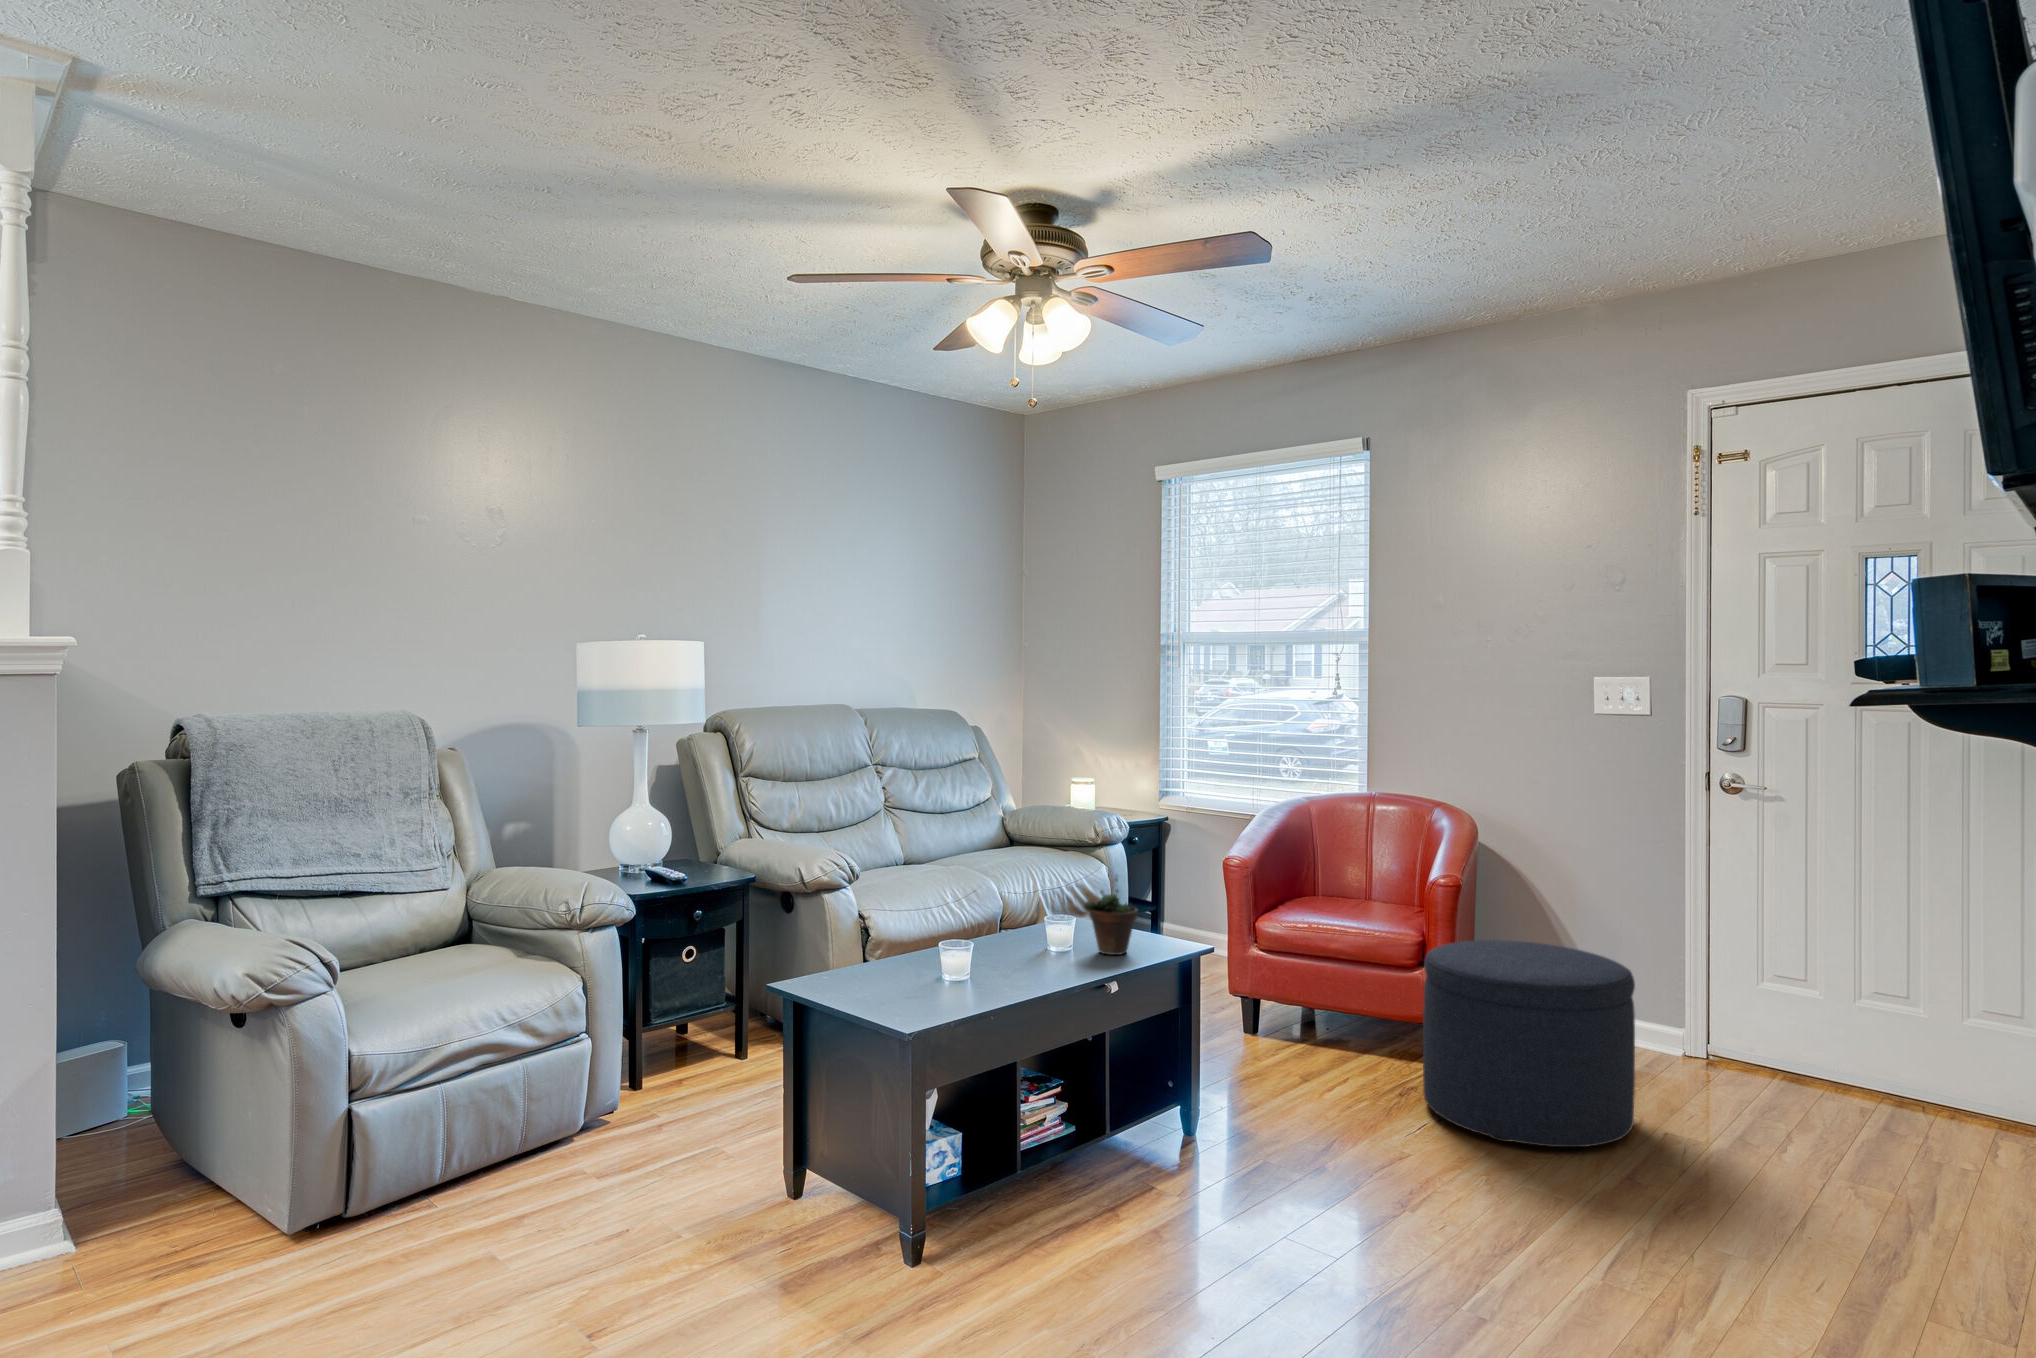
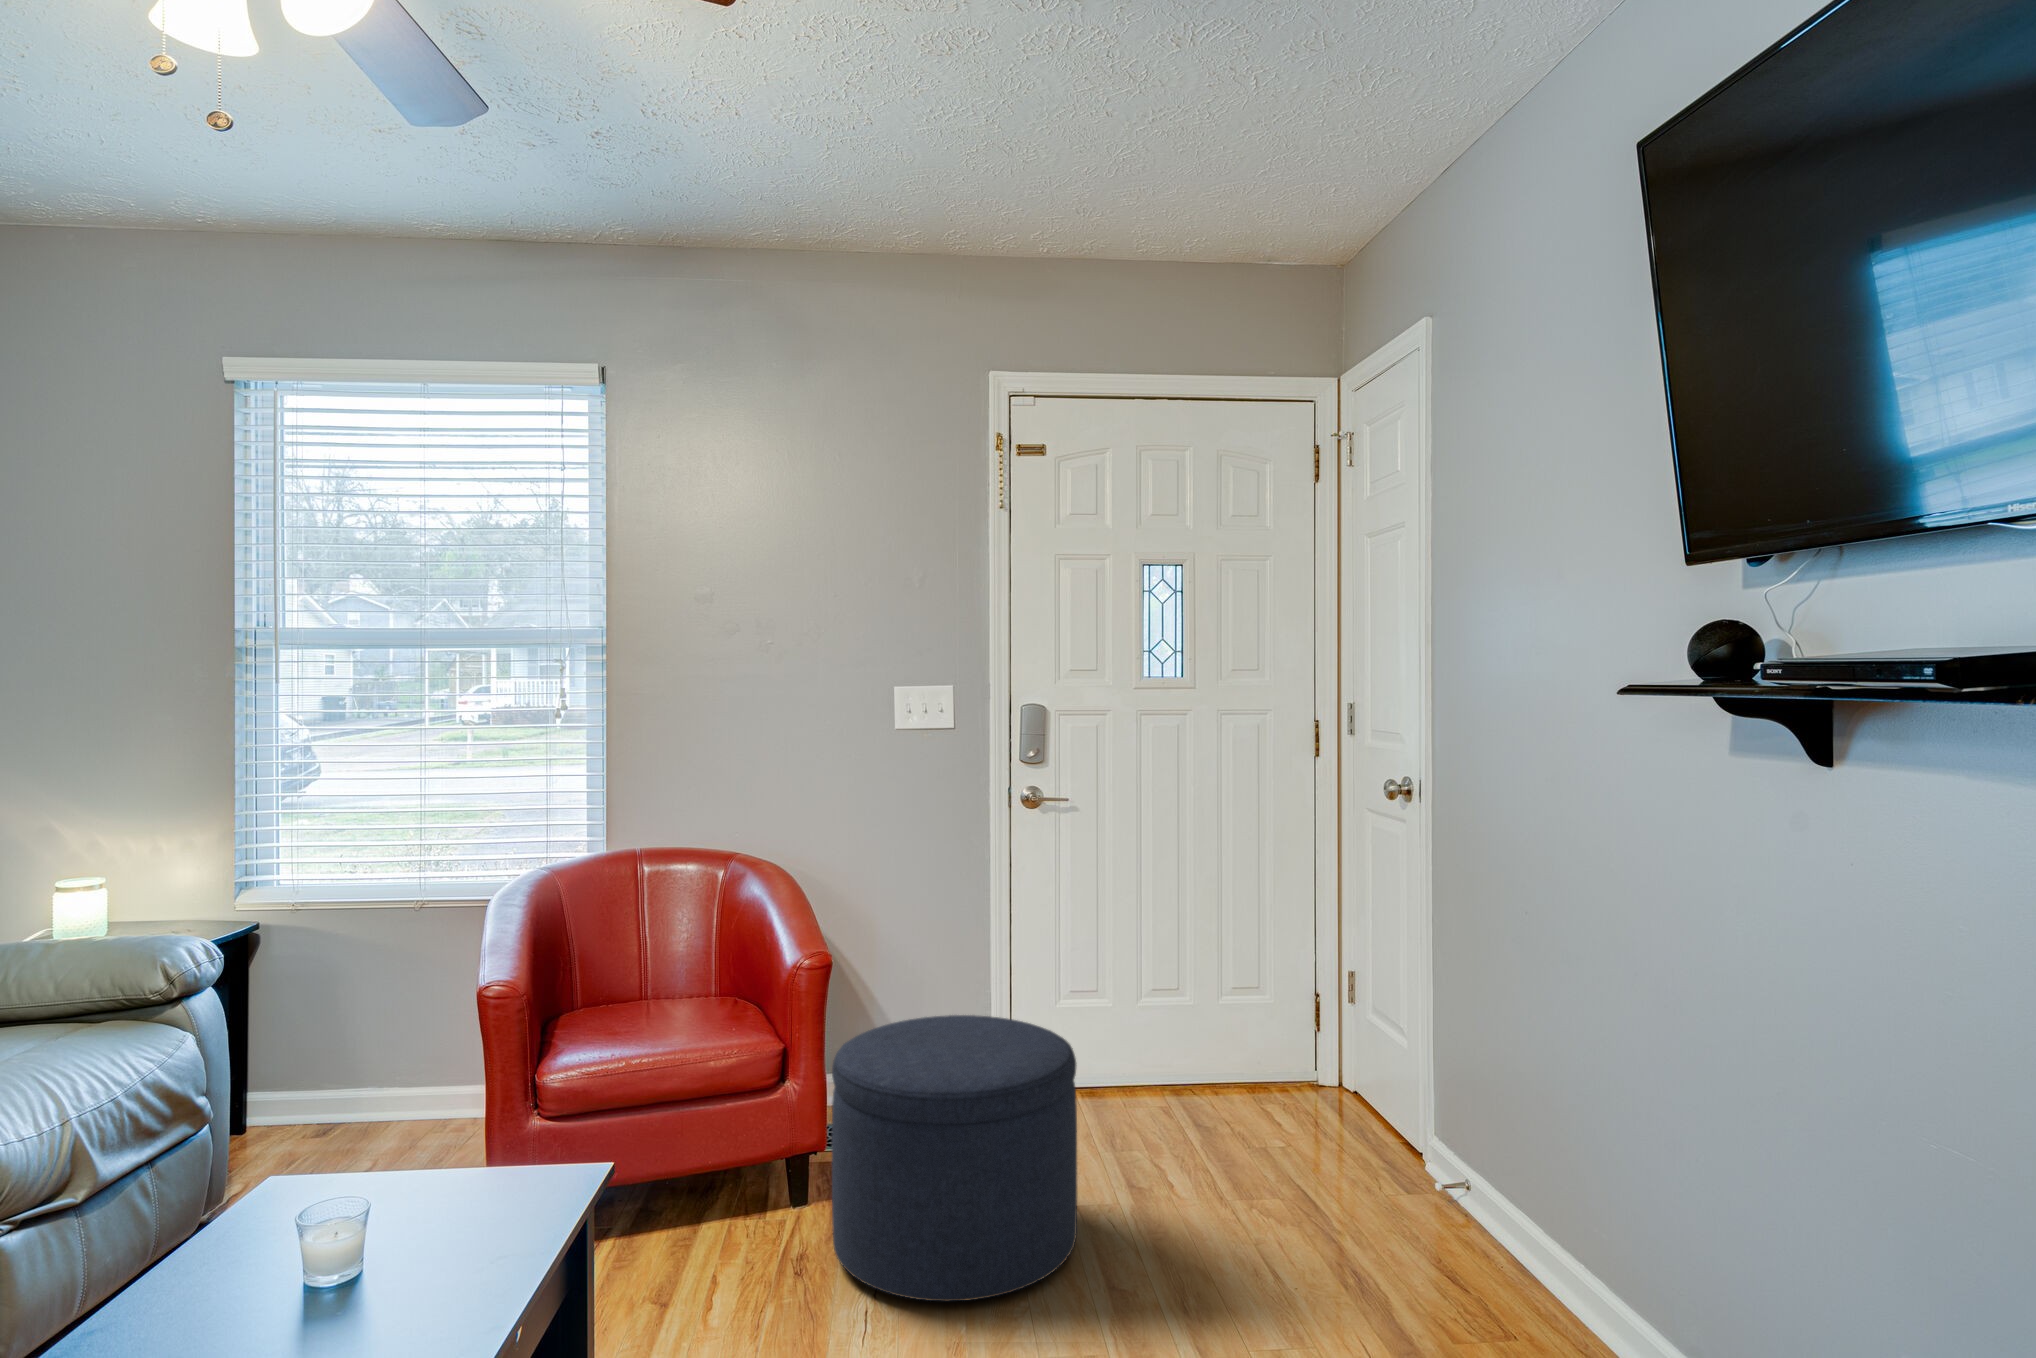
succulent plant: present [1084,878,1137,955] -> none [398,1104,512,1275]

